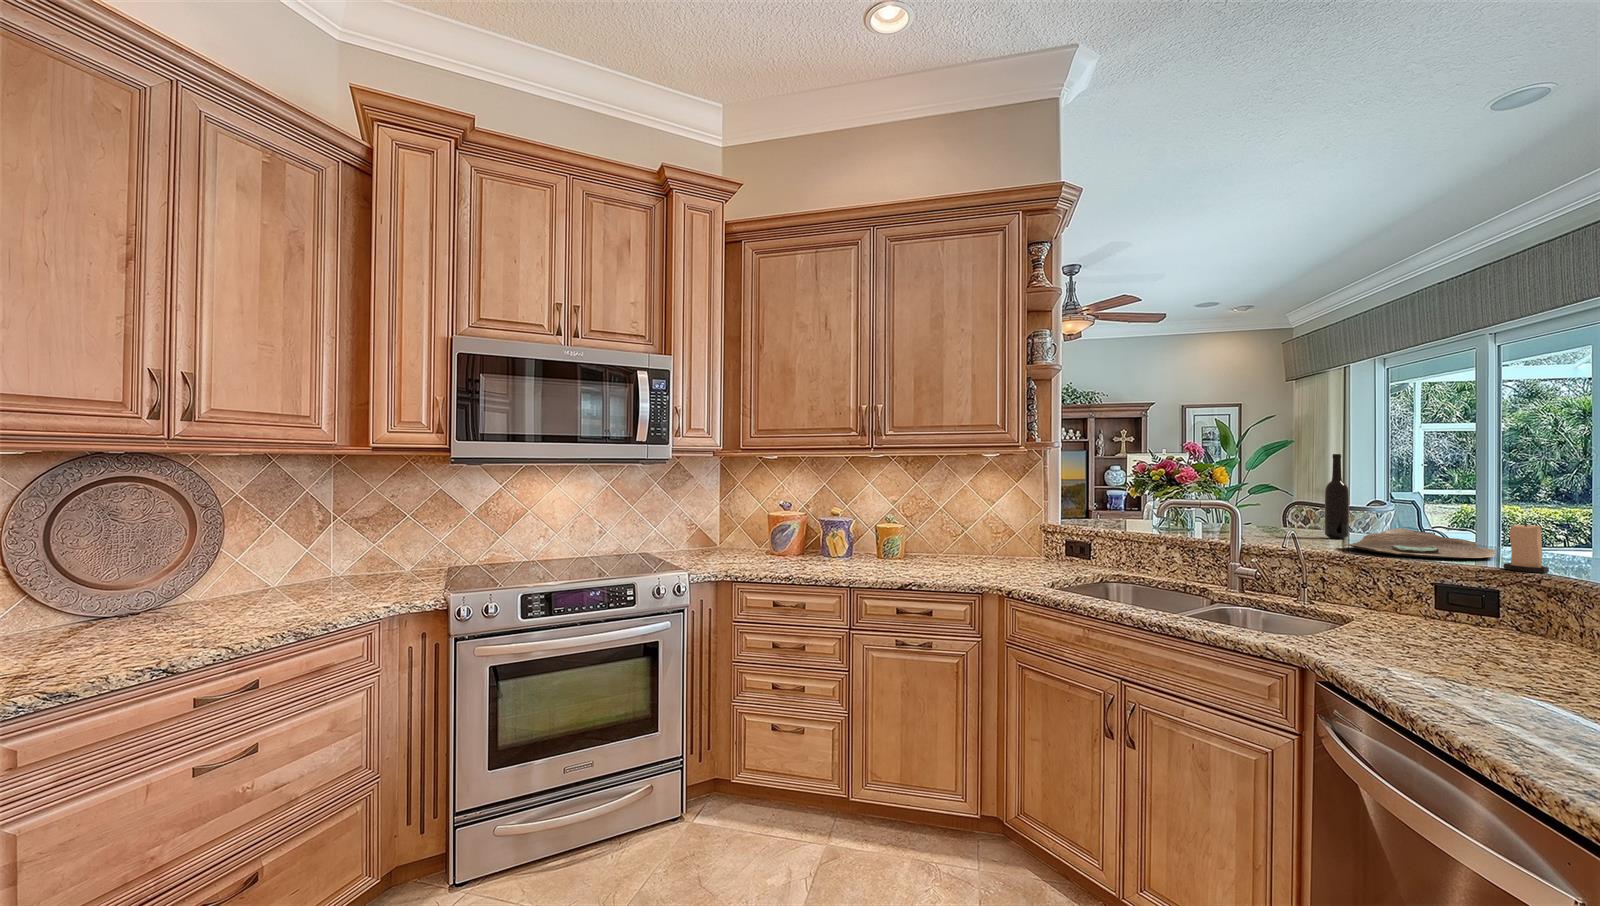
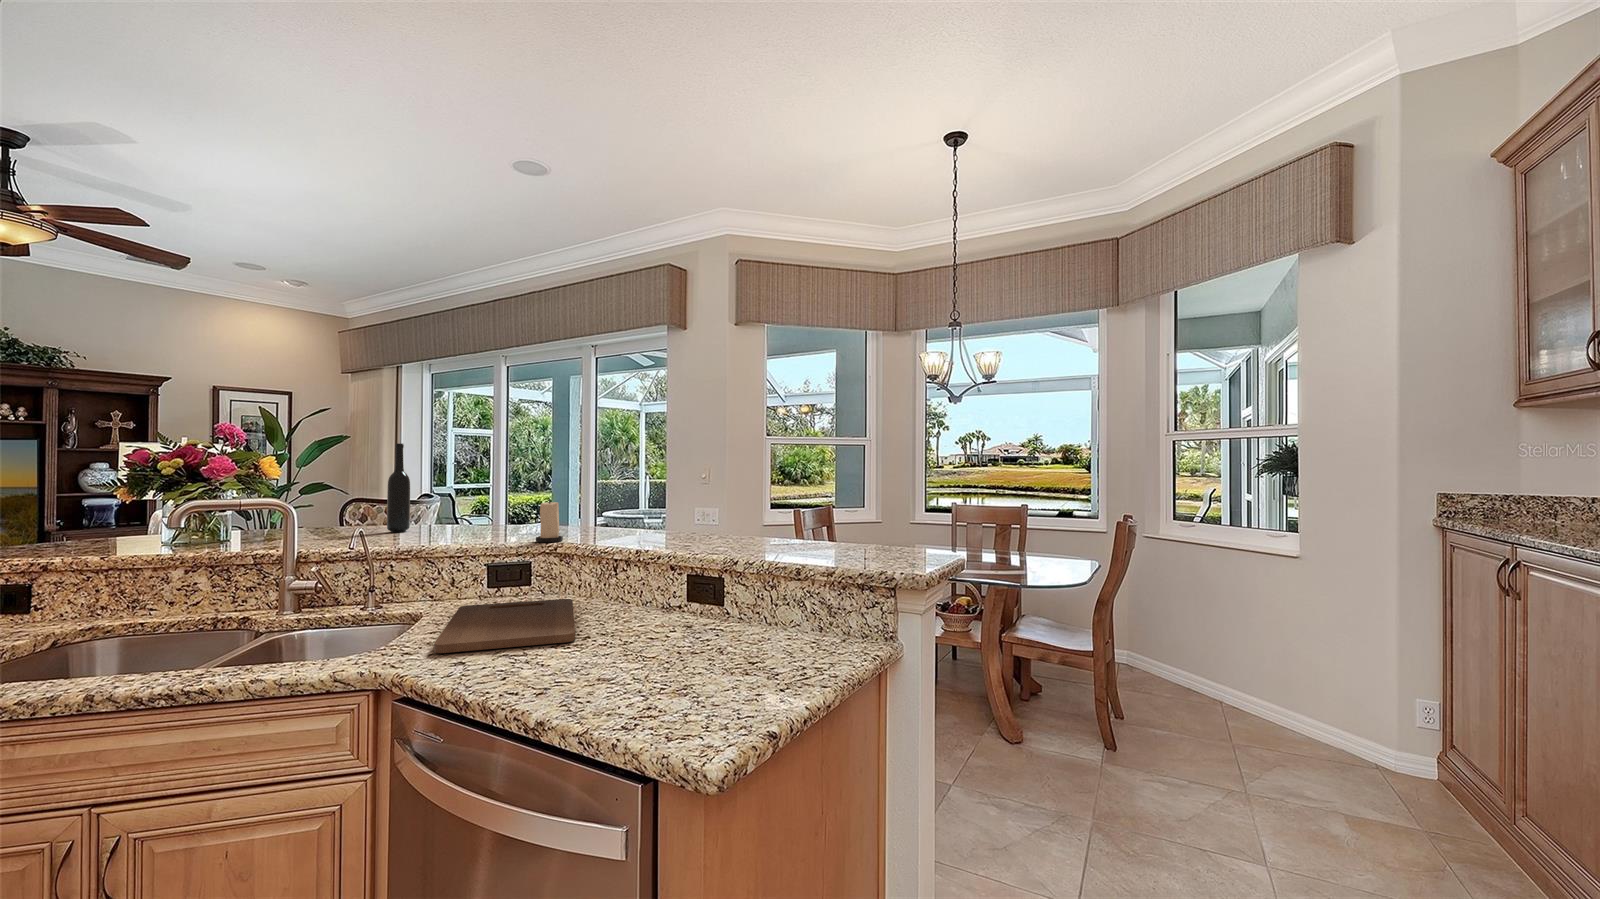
decorative bowl: present [1342,528,1496,558] -> none [406,515,526,541]
cutting board: none [1359,620,1558,685] -> present [434,599,575,653]

